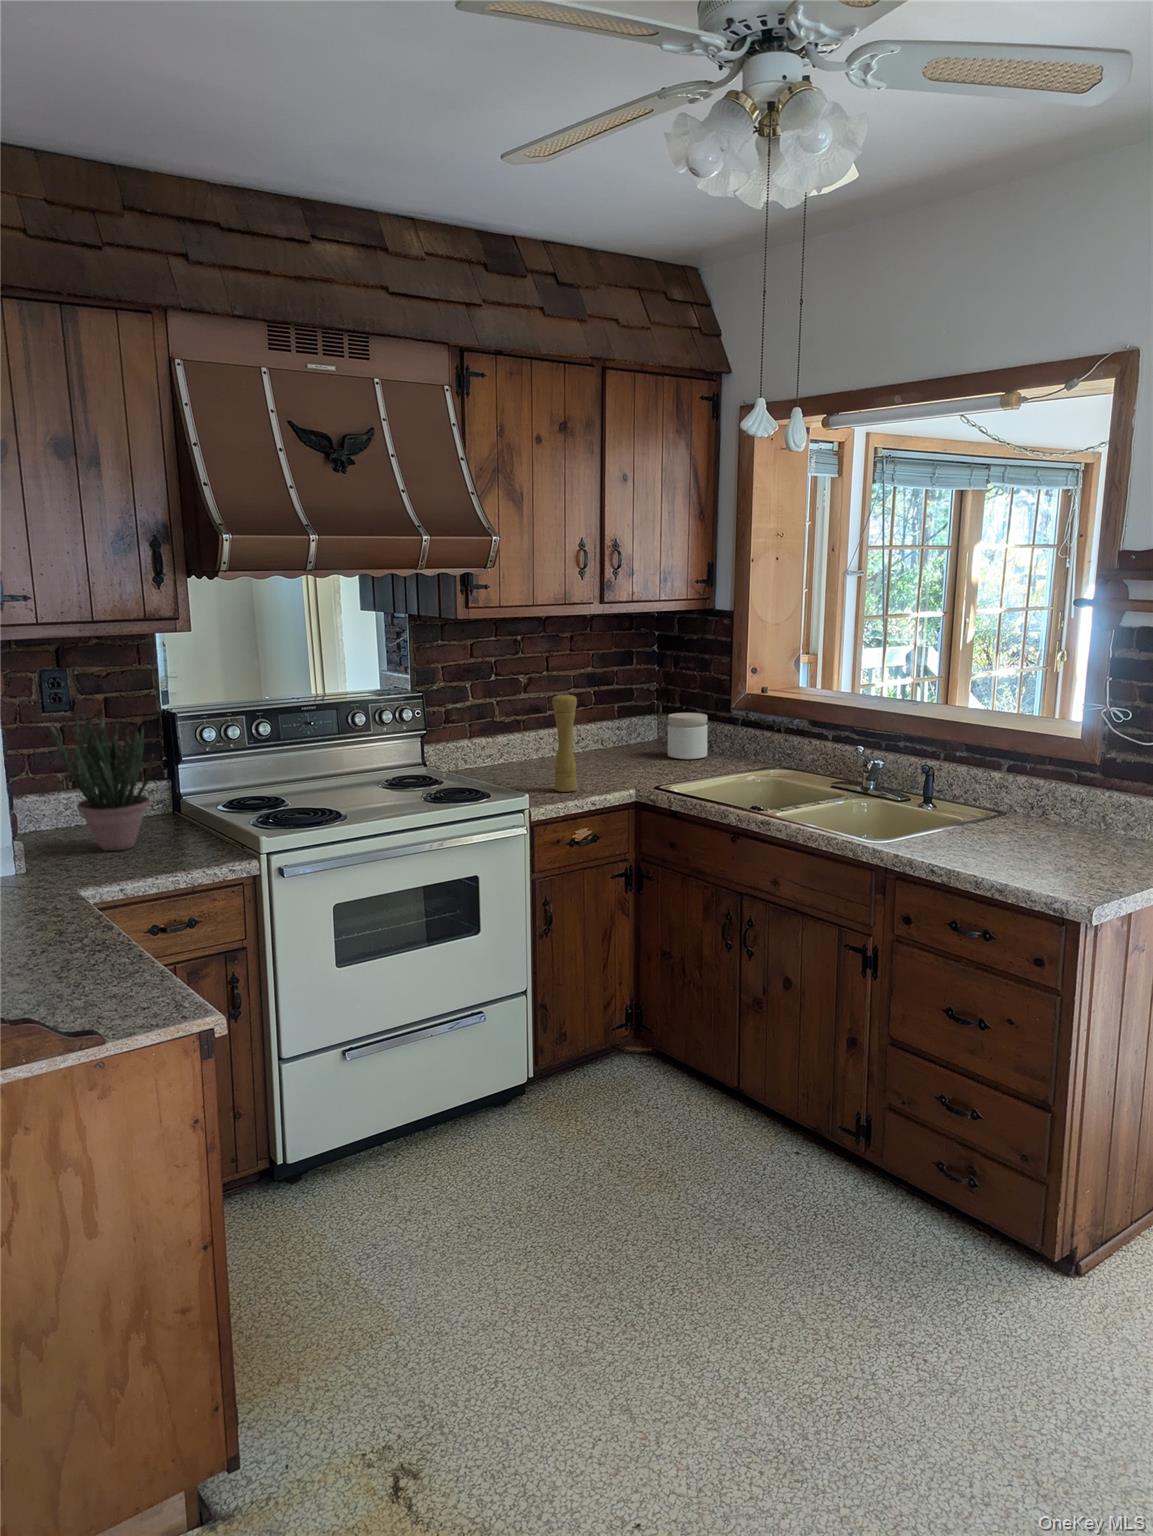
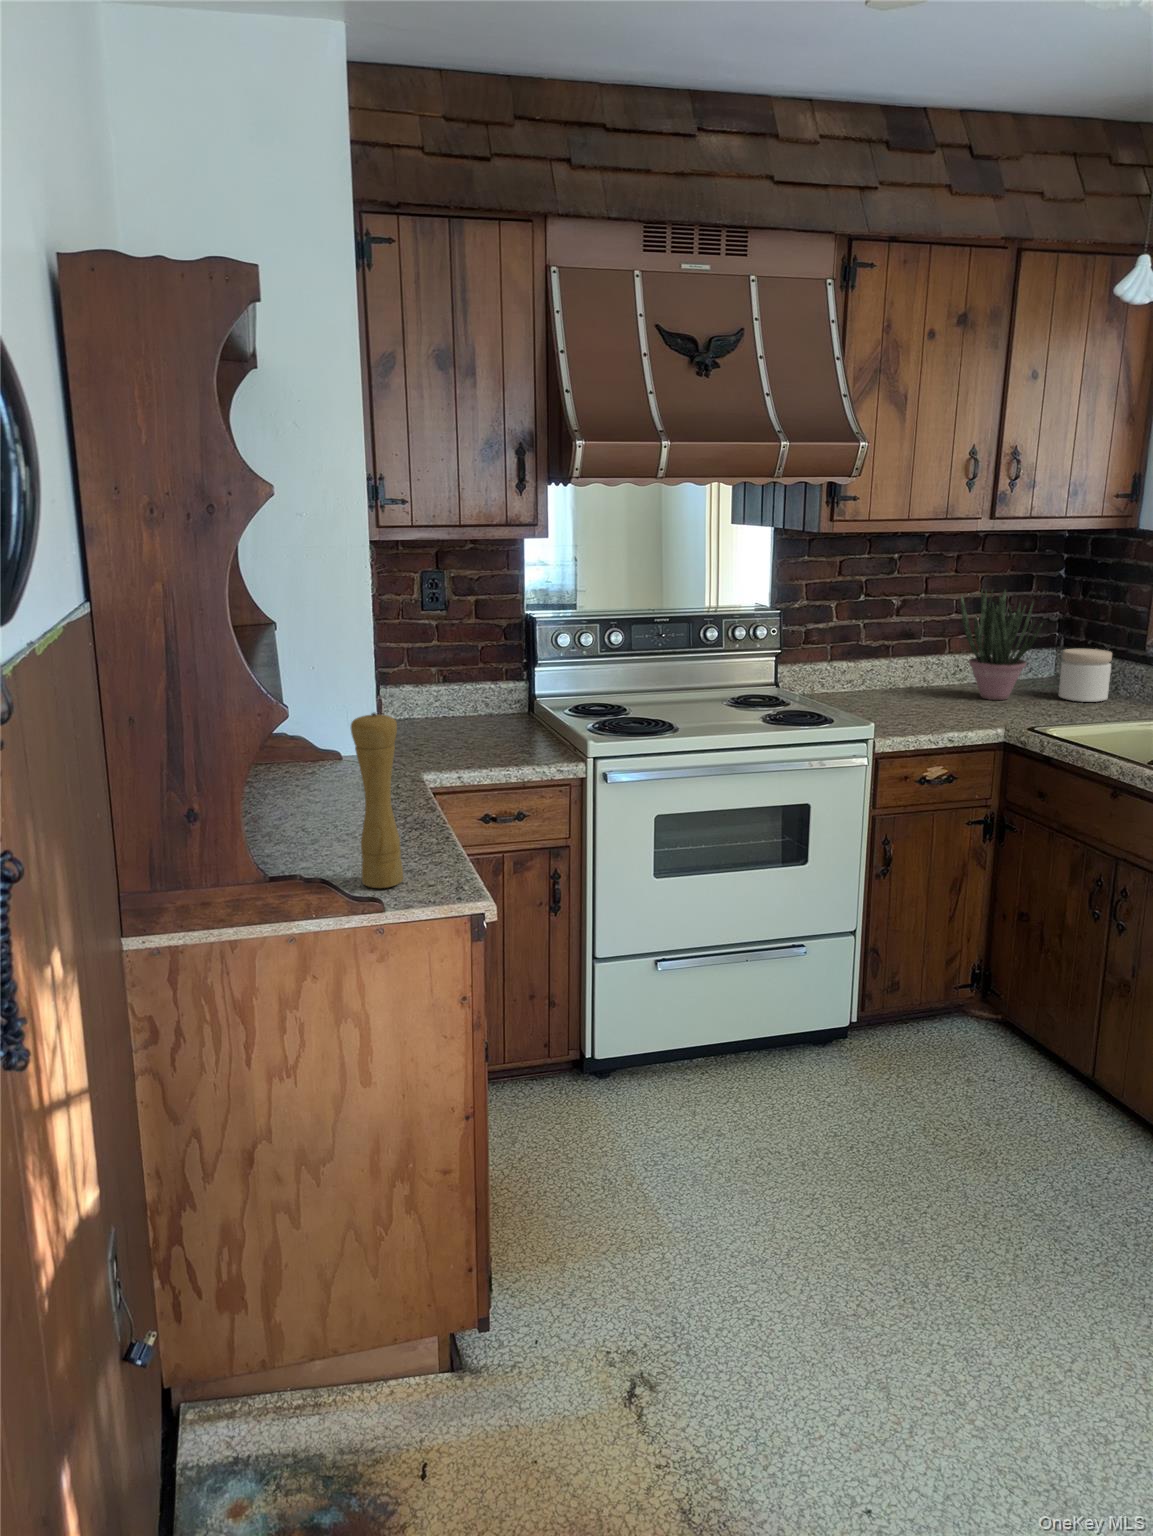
pepper mill: present [552,693,577,792] -> present [351,713,403,888]
potted plant: present [50,715,154,851] -> present [961,590,1042,700]

